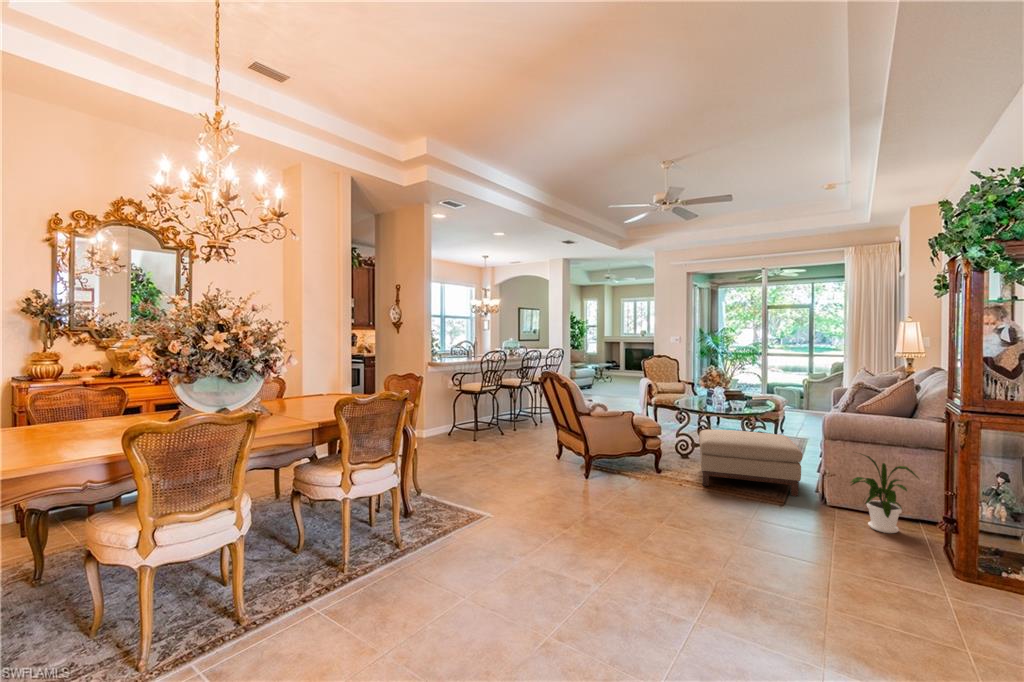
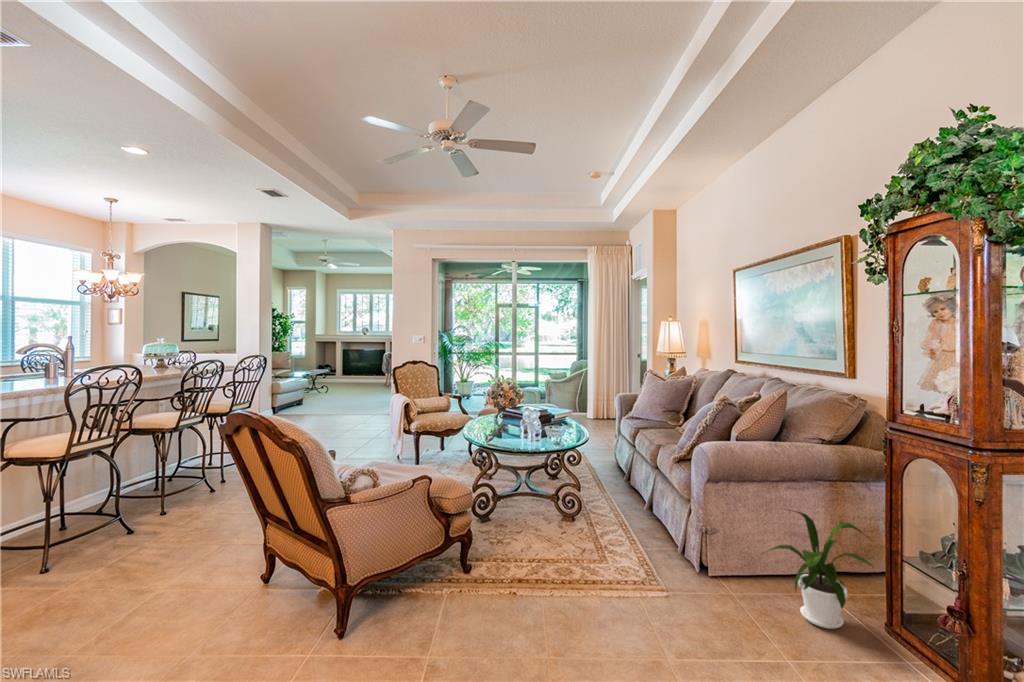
ottoman: present [699,429,802,496] -> none [518,474,681,587]

